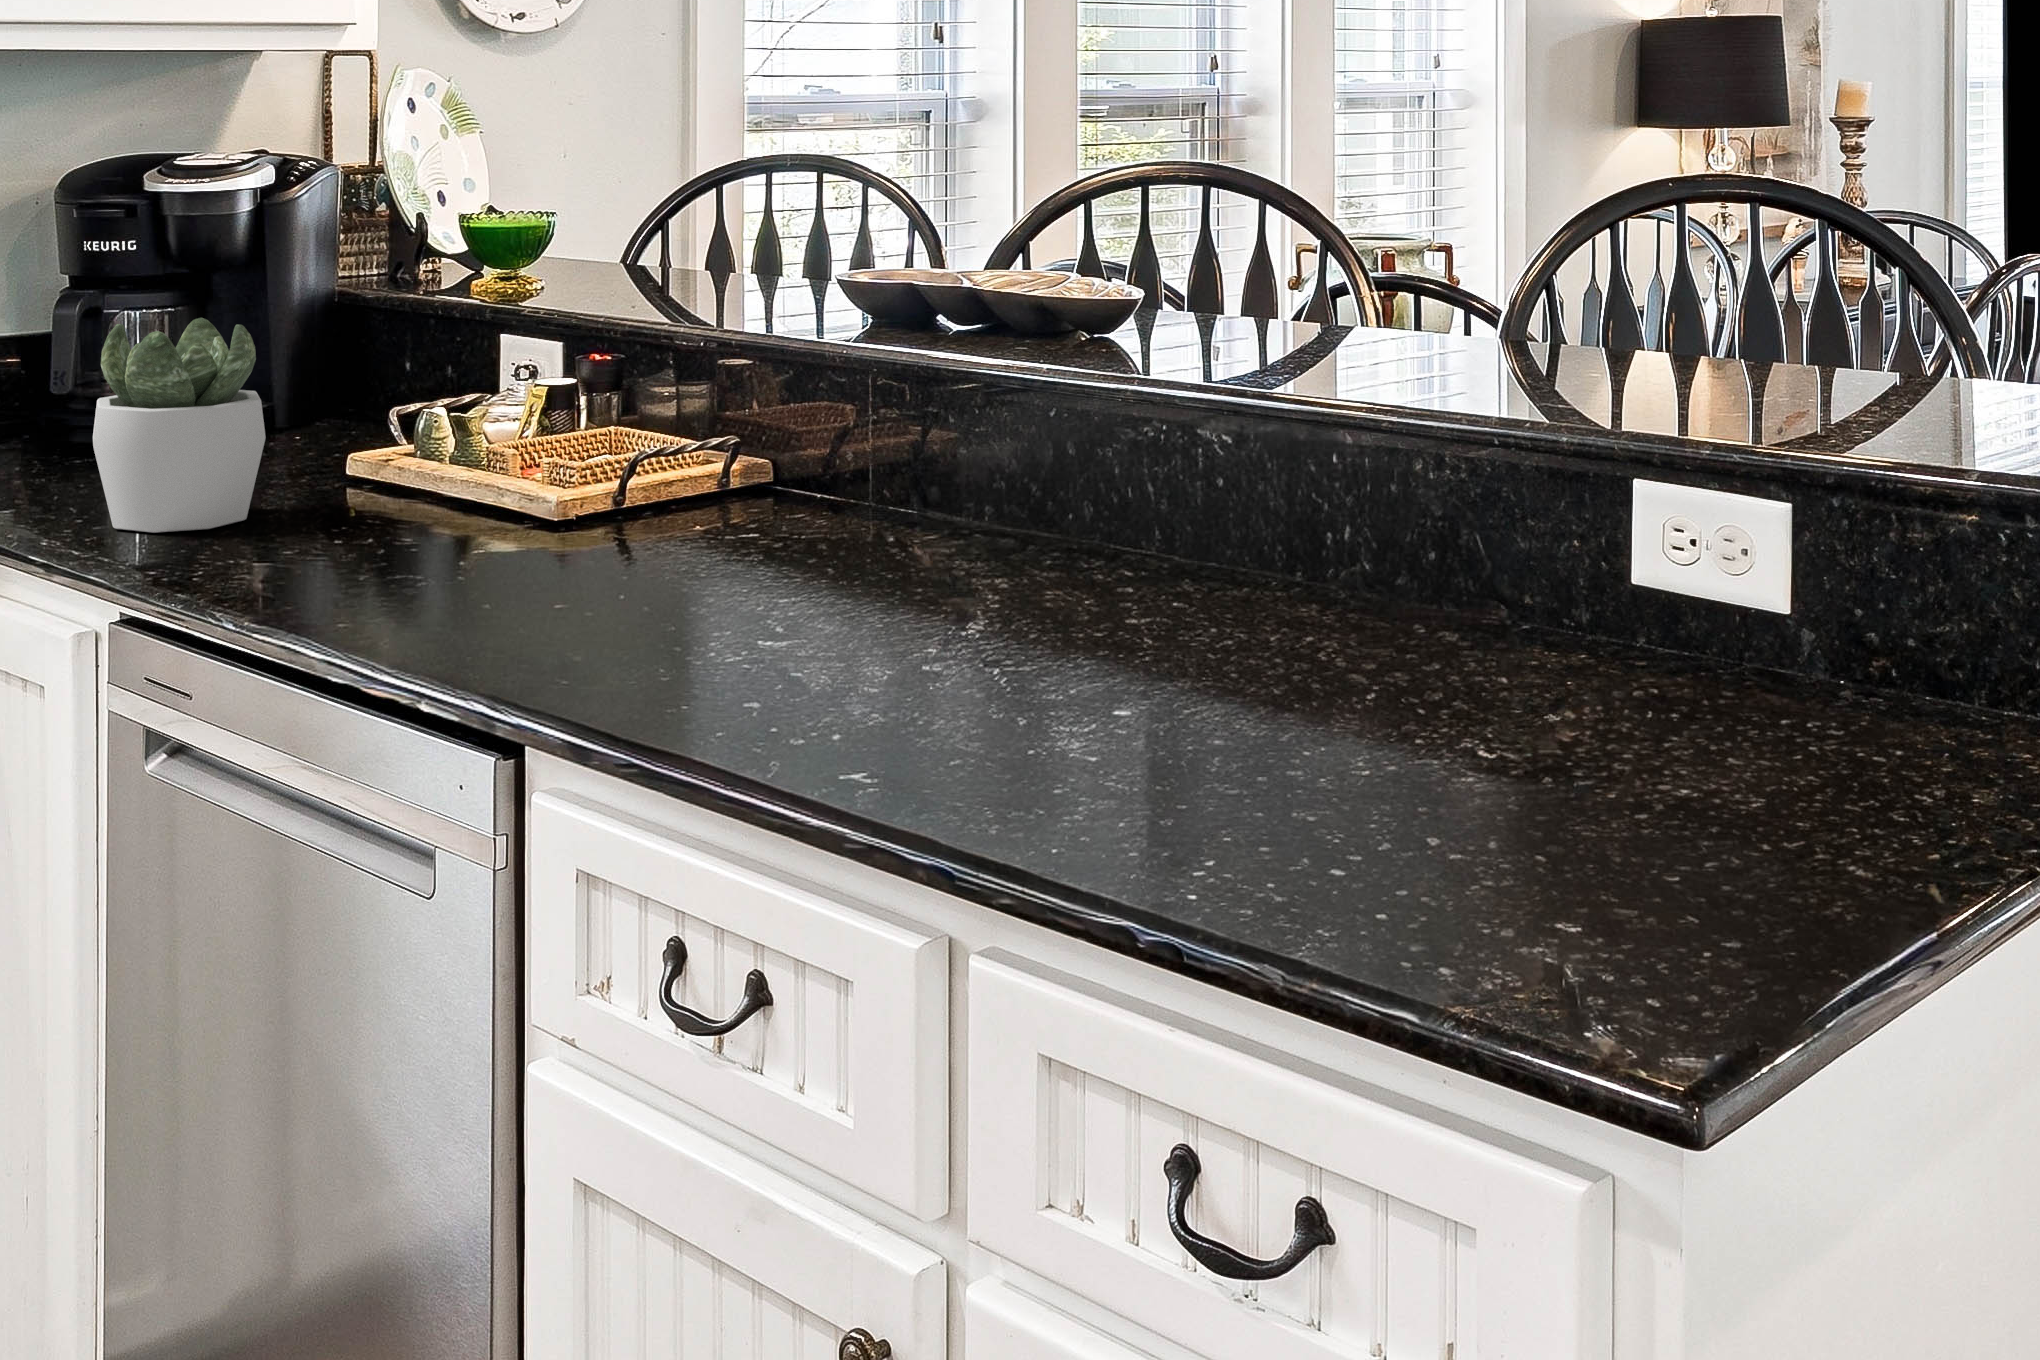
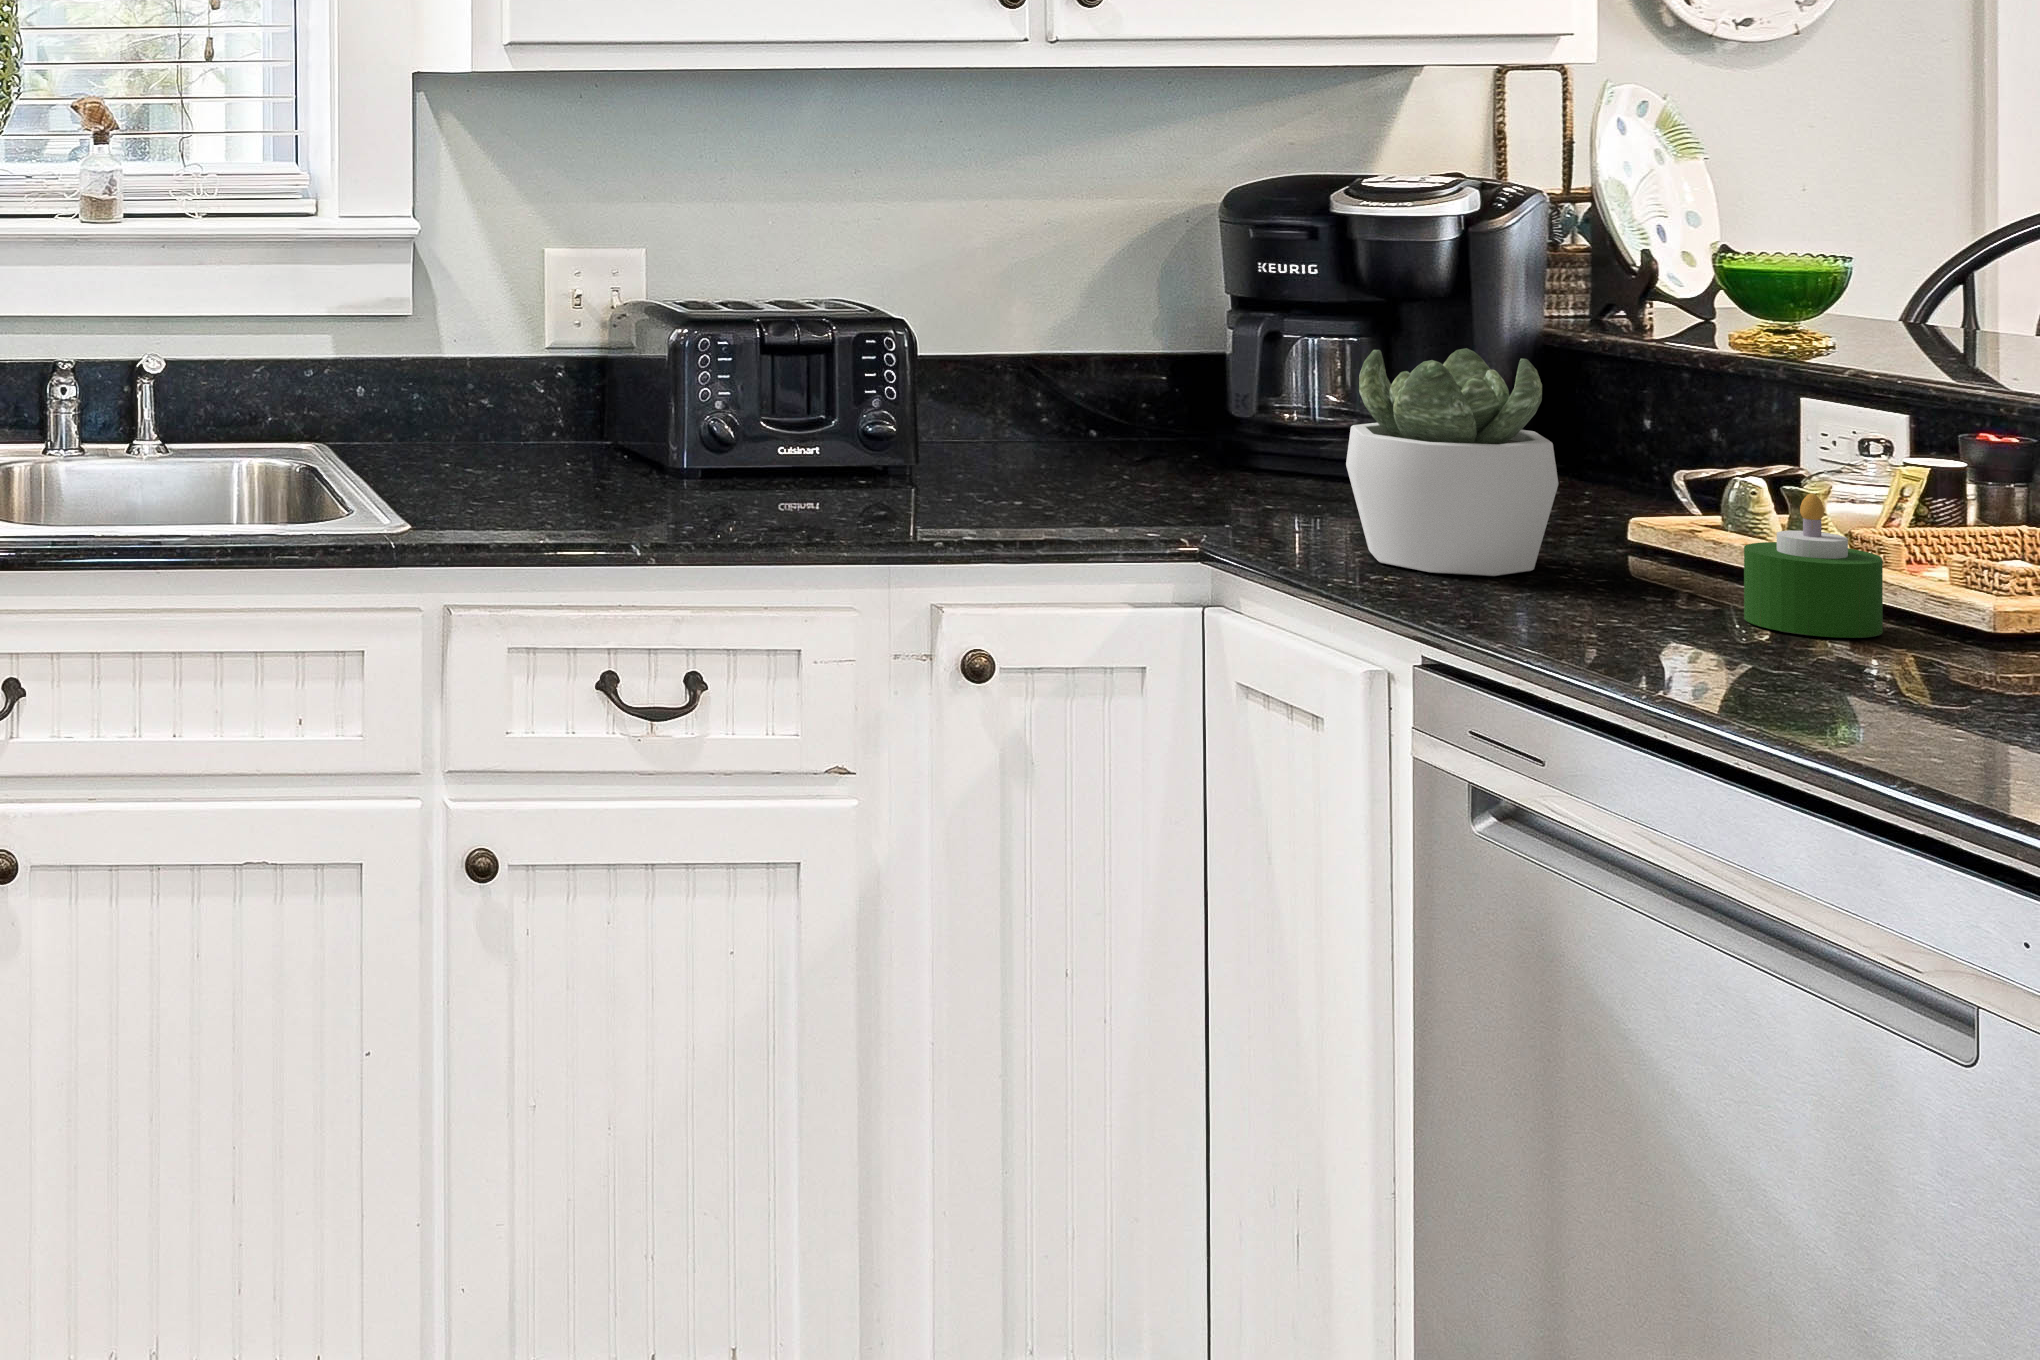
candle: none [387,427,484,549] -> present [1744,494,1883,638]

